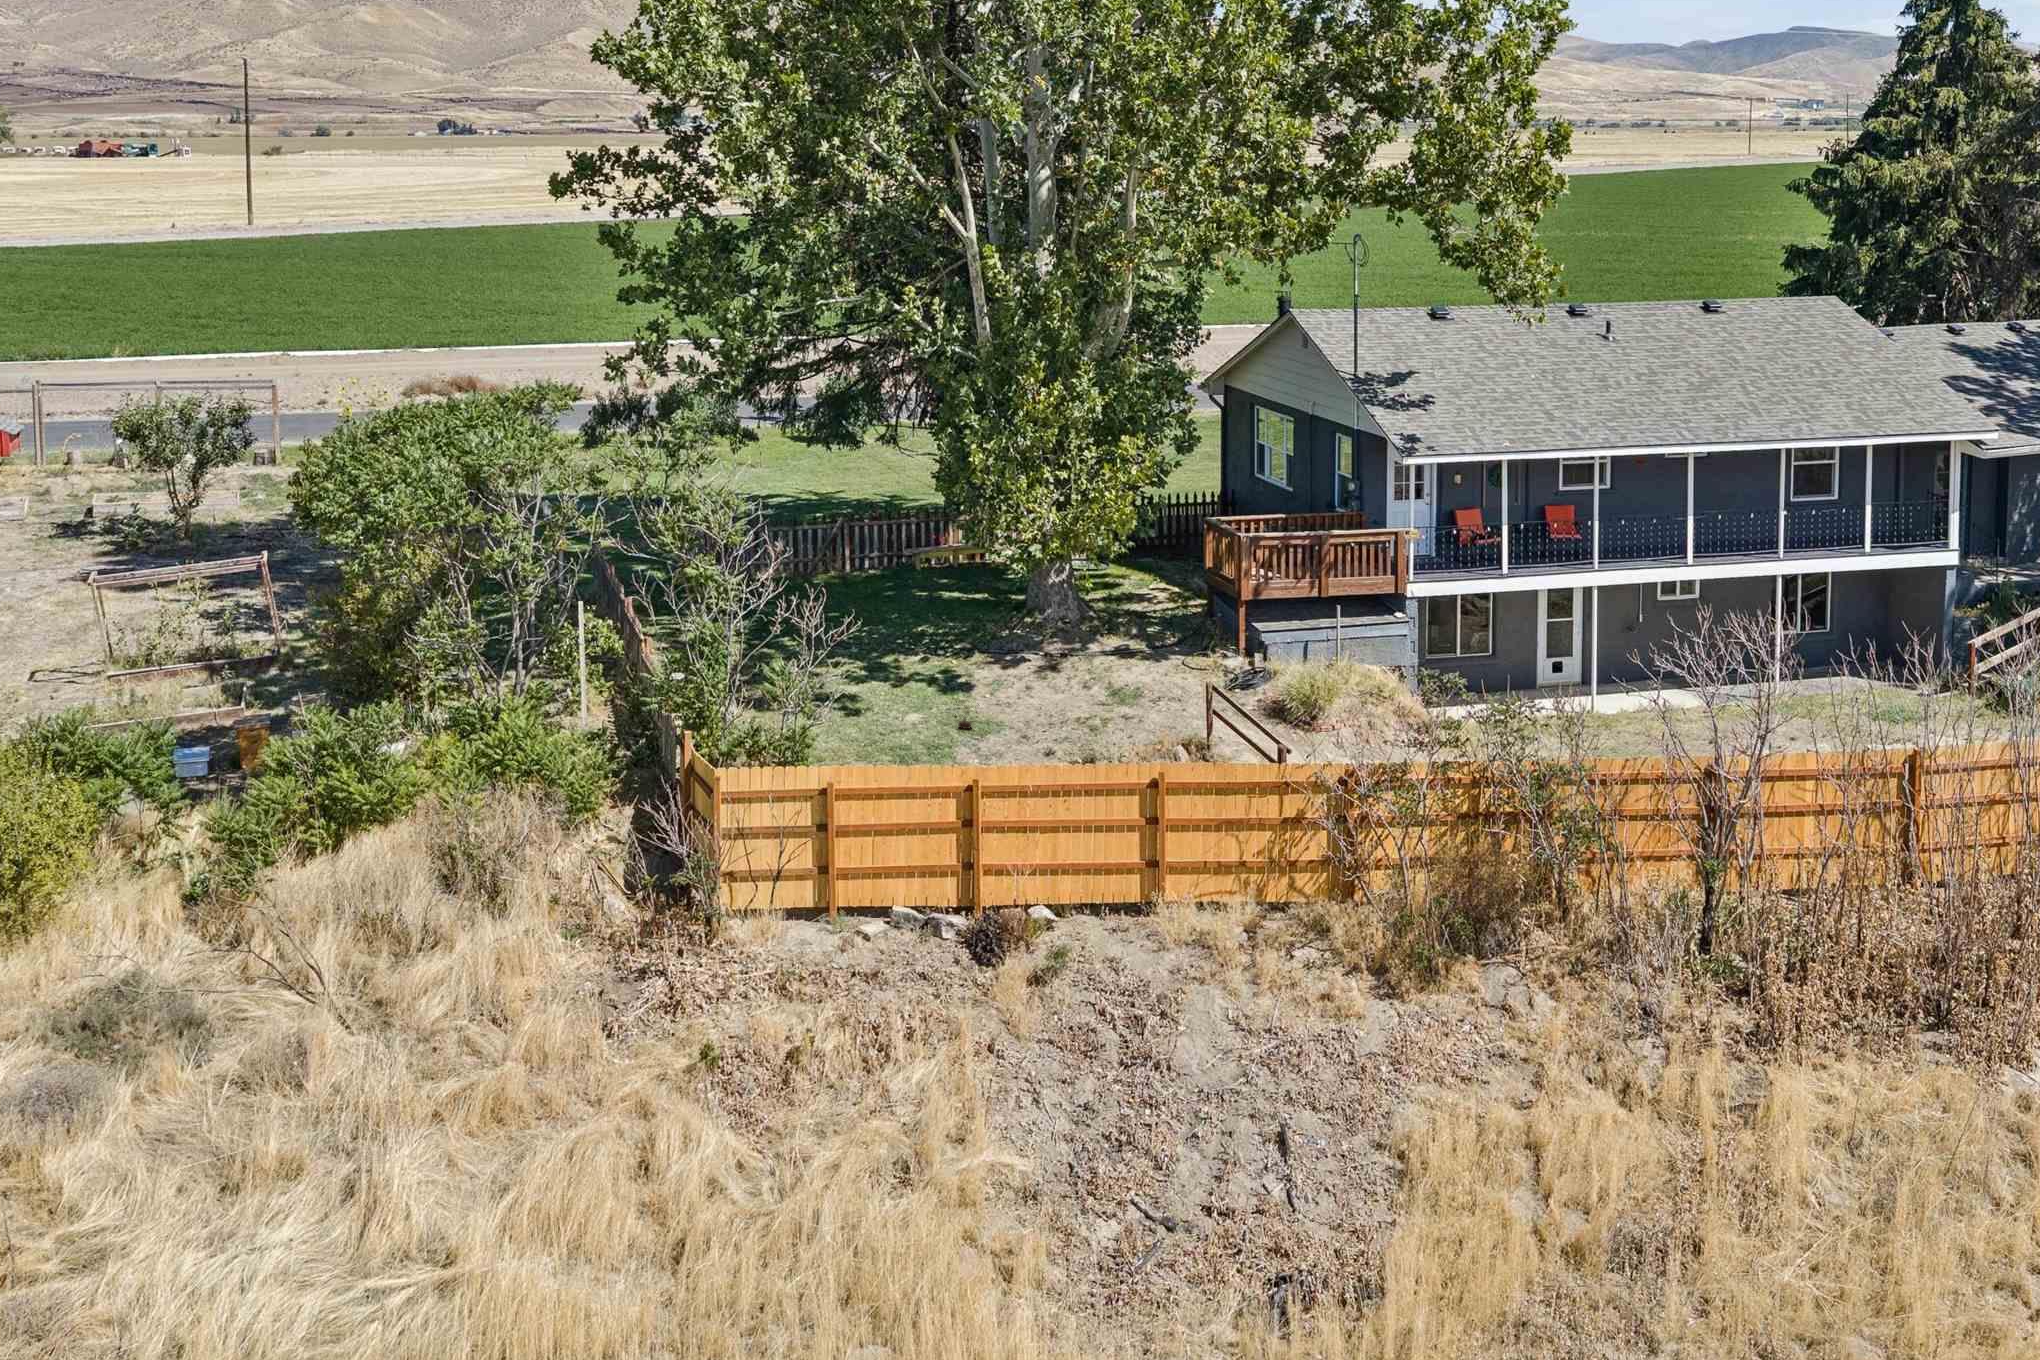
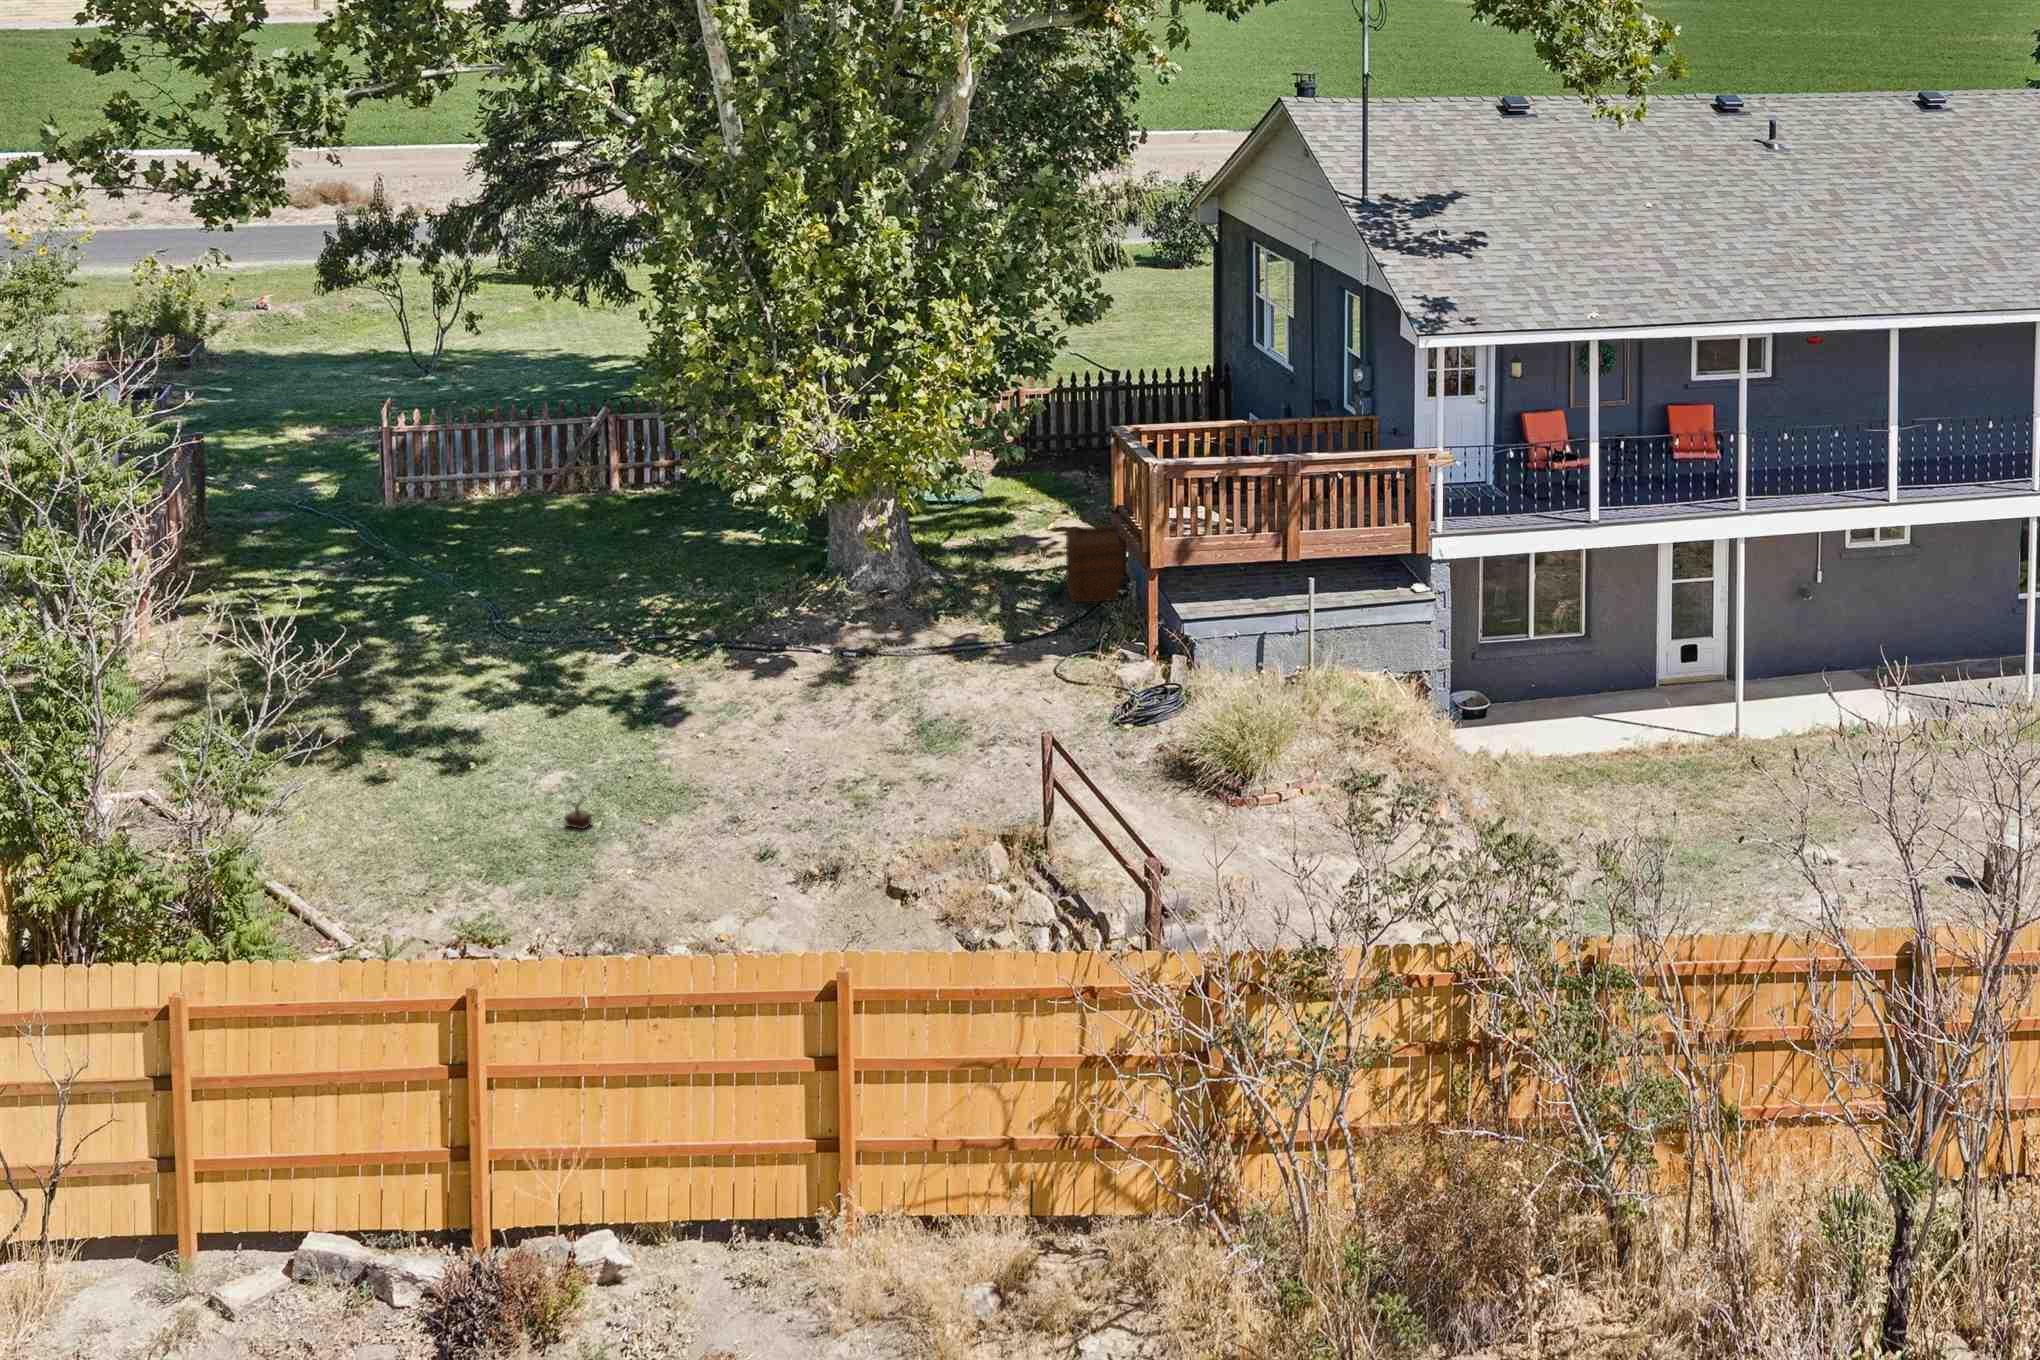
wooden crate: none [1170,581,1215,628] -> present [1066,525,1123,603]

